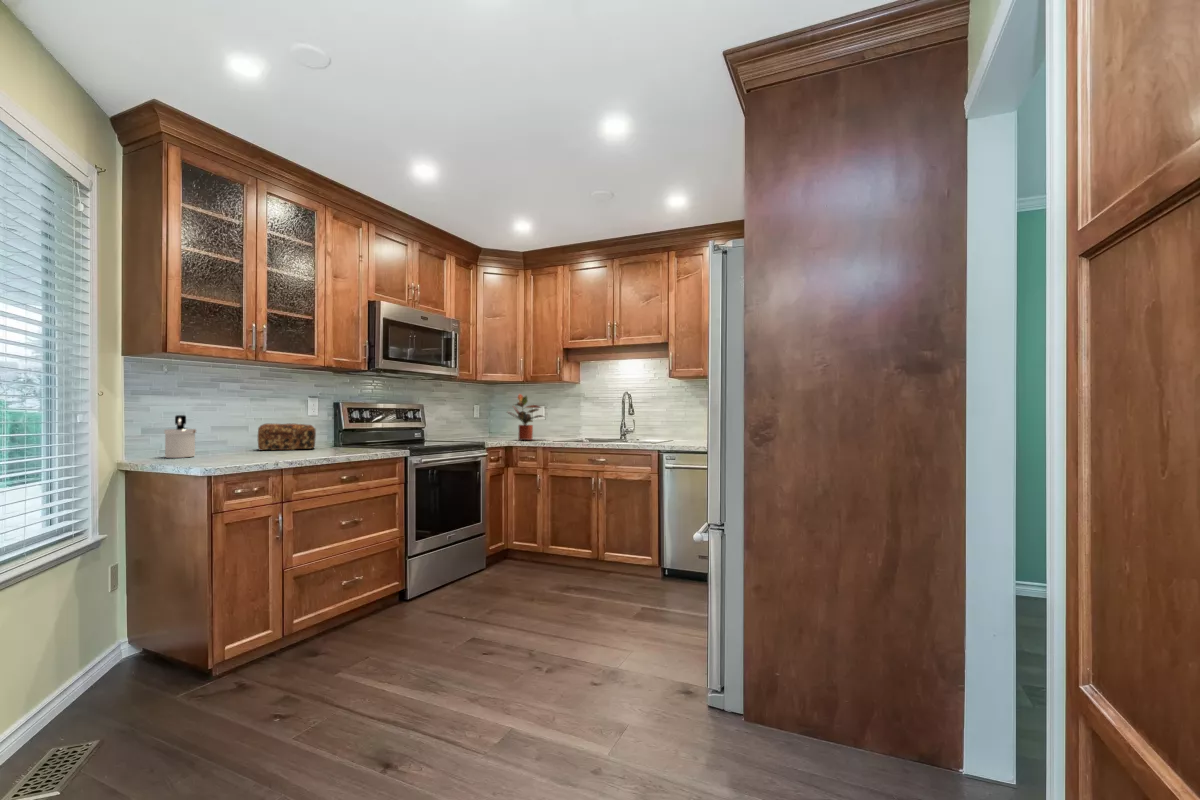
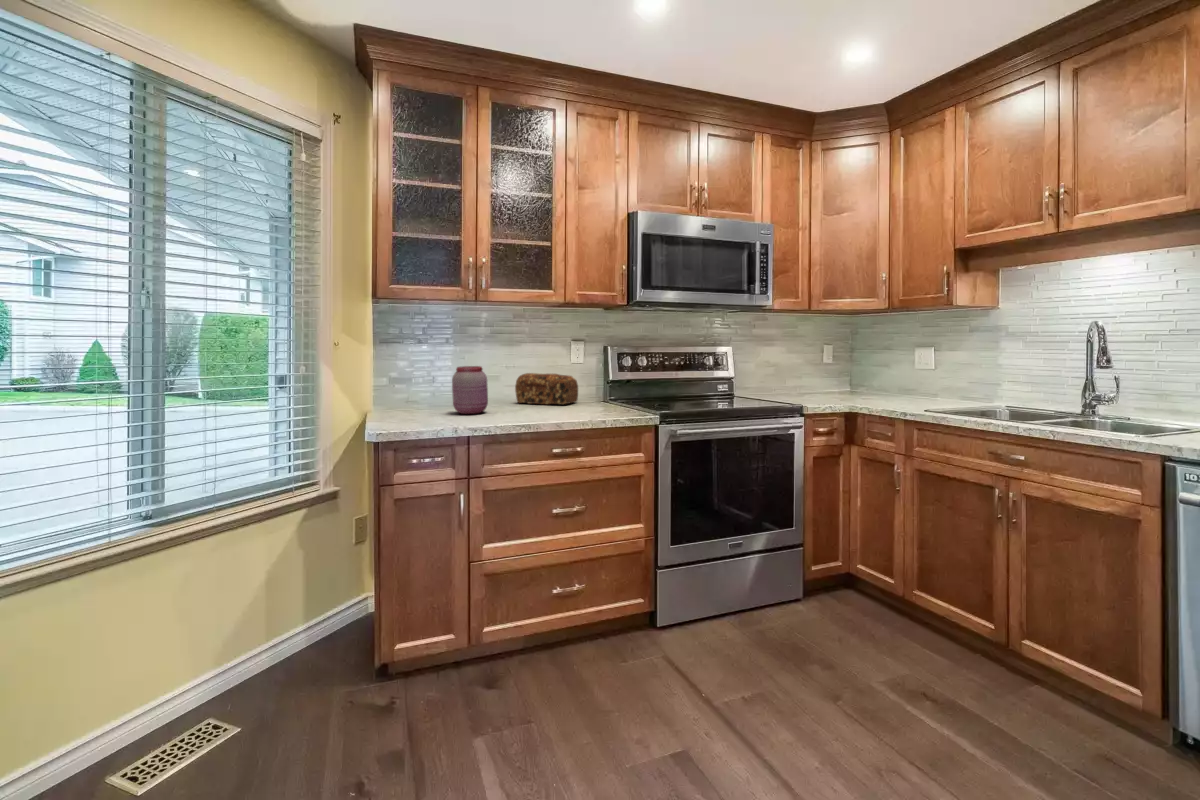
potted plant: present [508,394,543,440] -> none [844,330,914,405]
soap dispenser: present [164,415,196,458] -> none [419,365,447,409]
jar: none [222,416,259,458] -> present [452,366,488,414]

